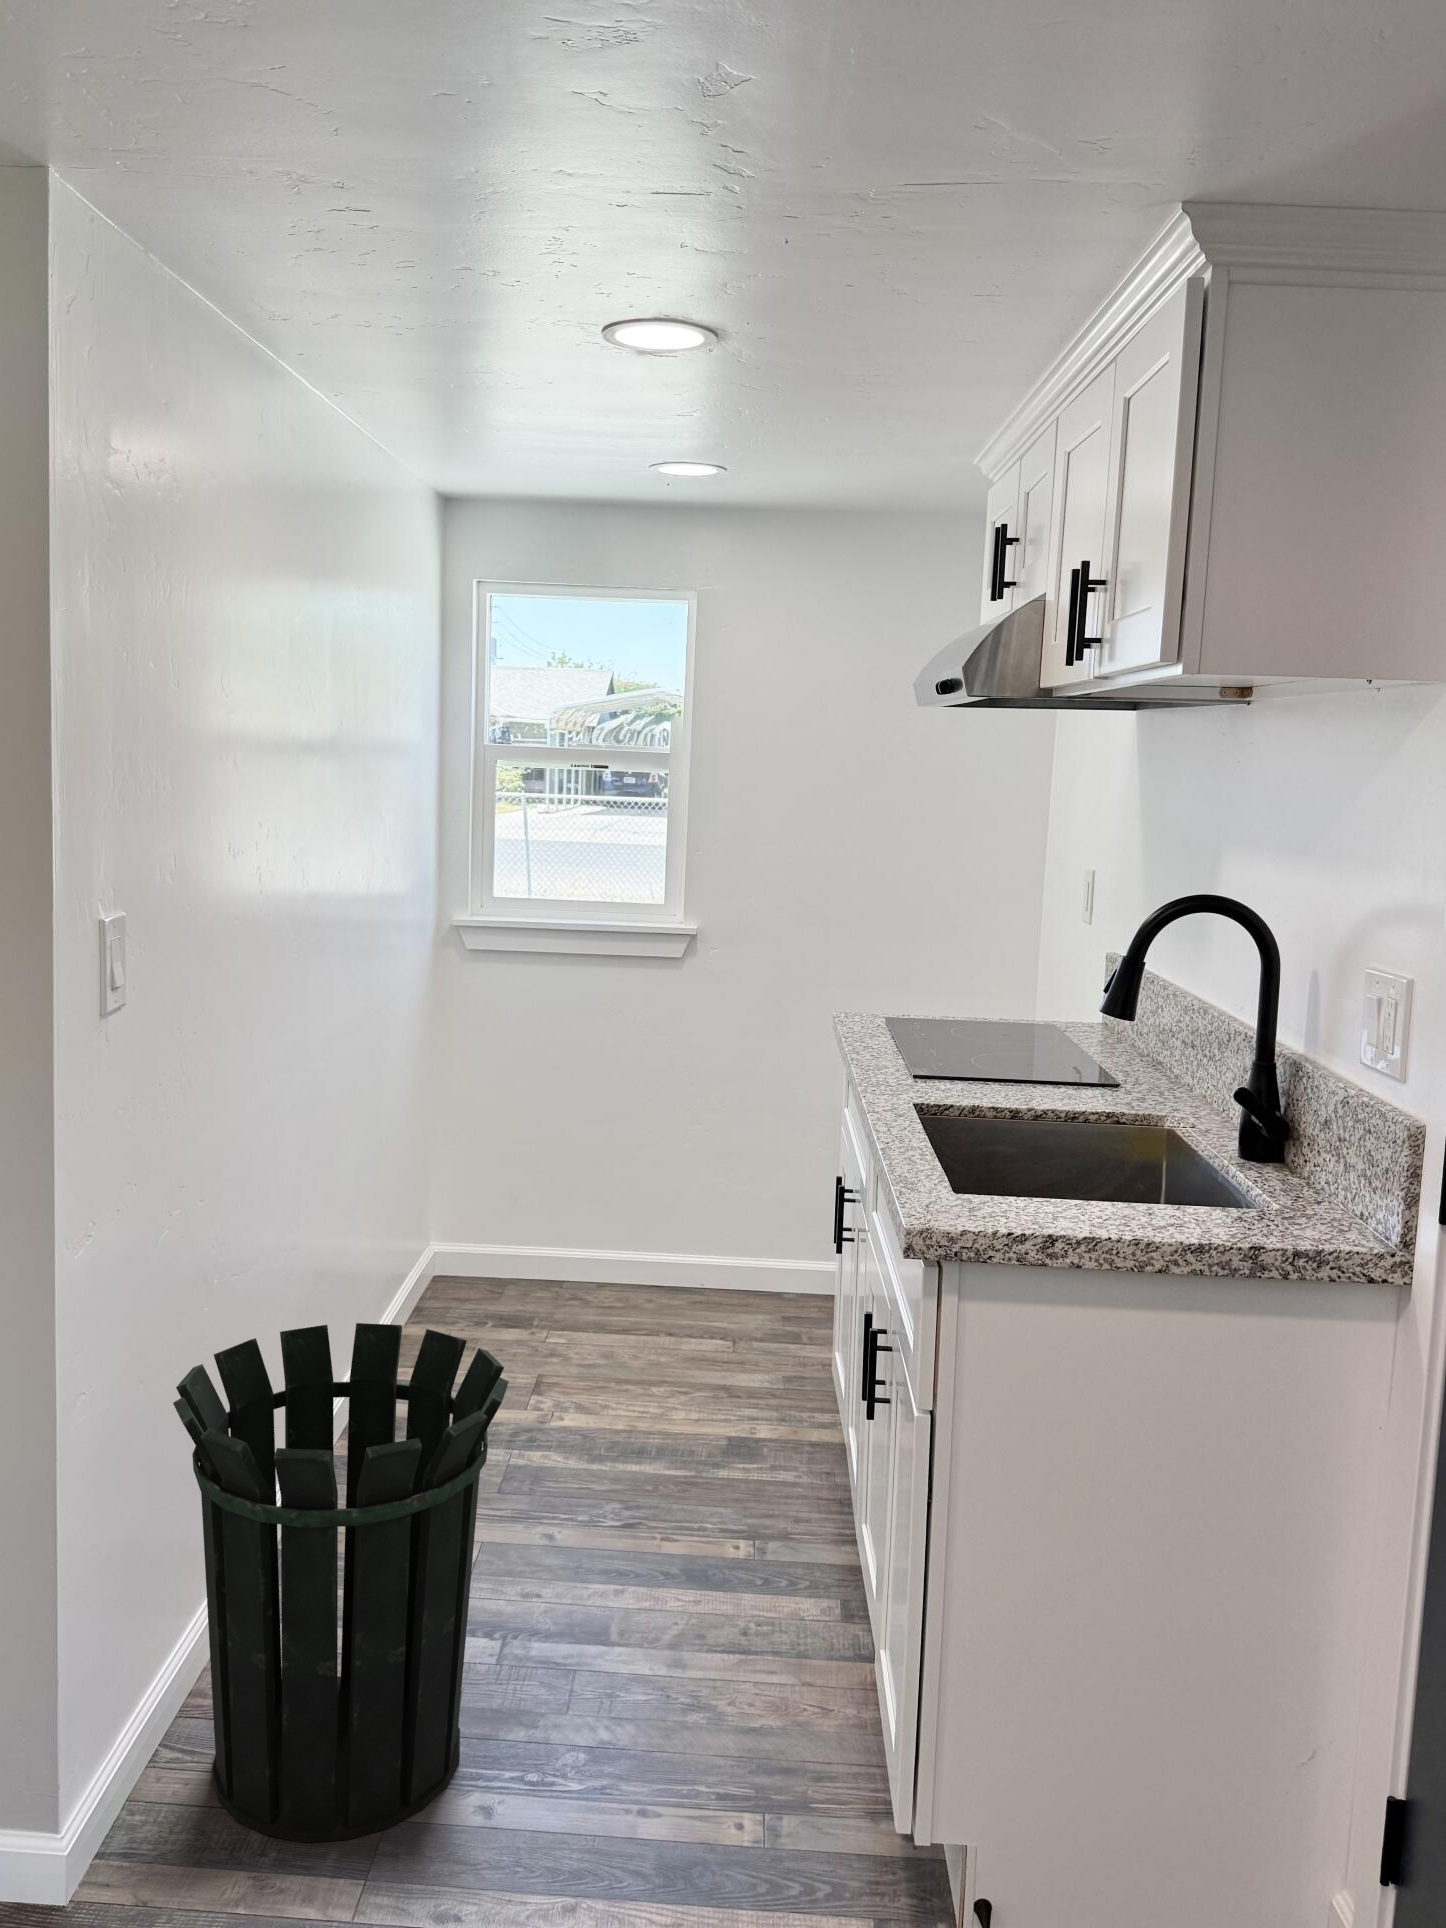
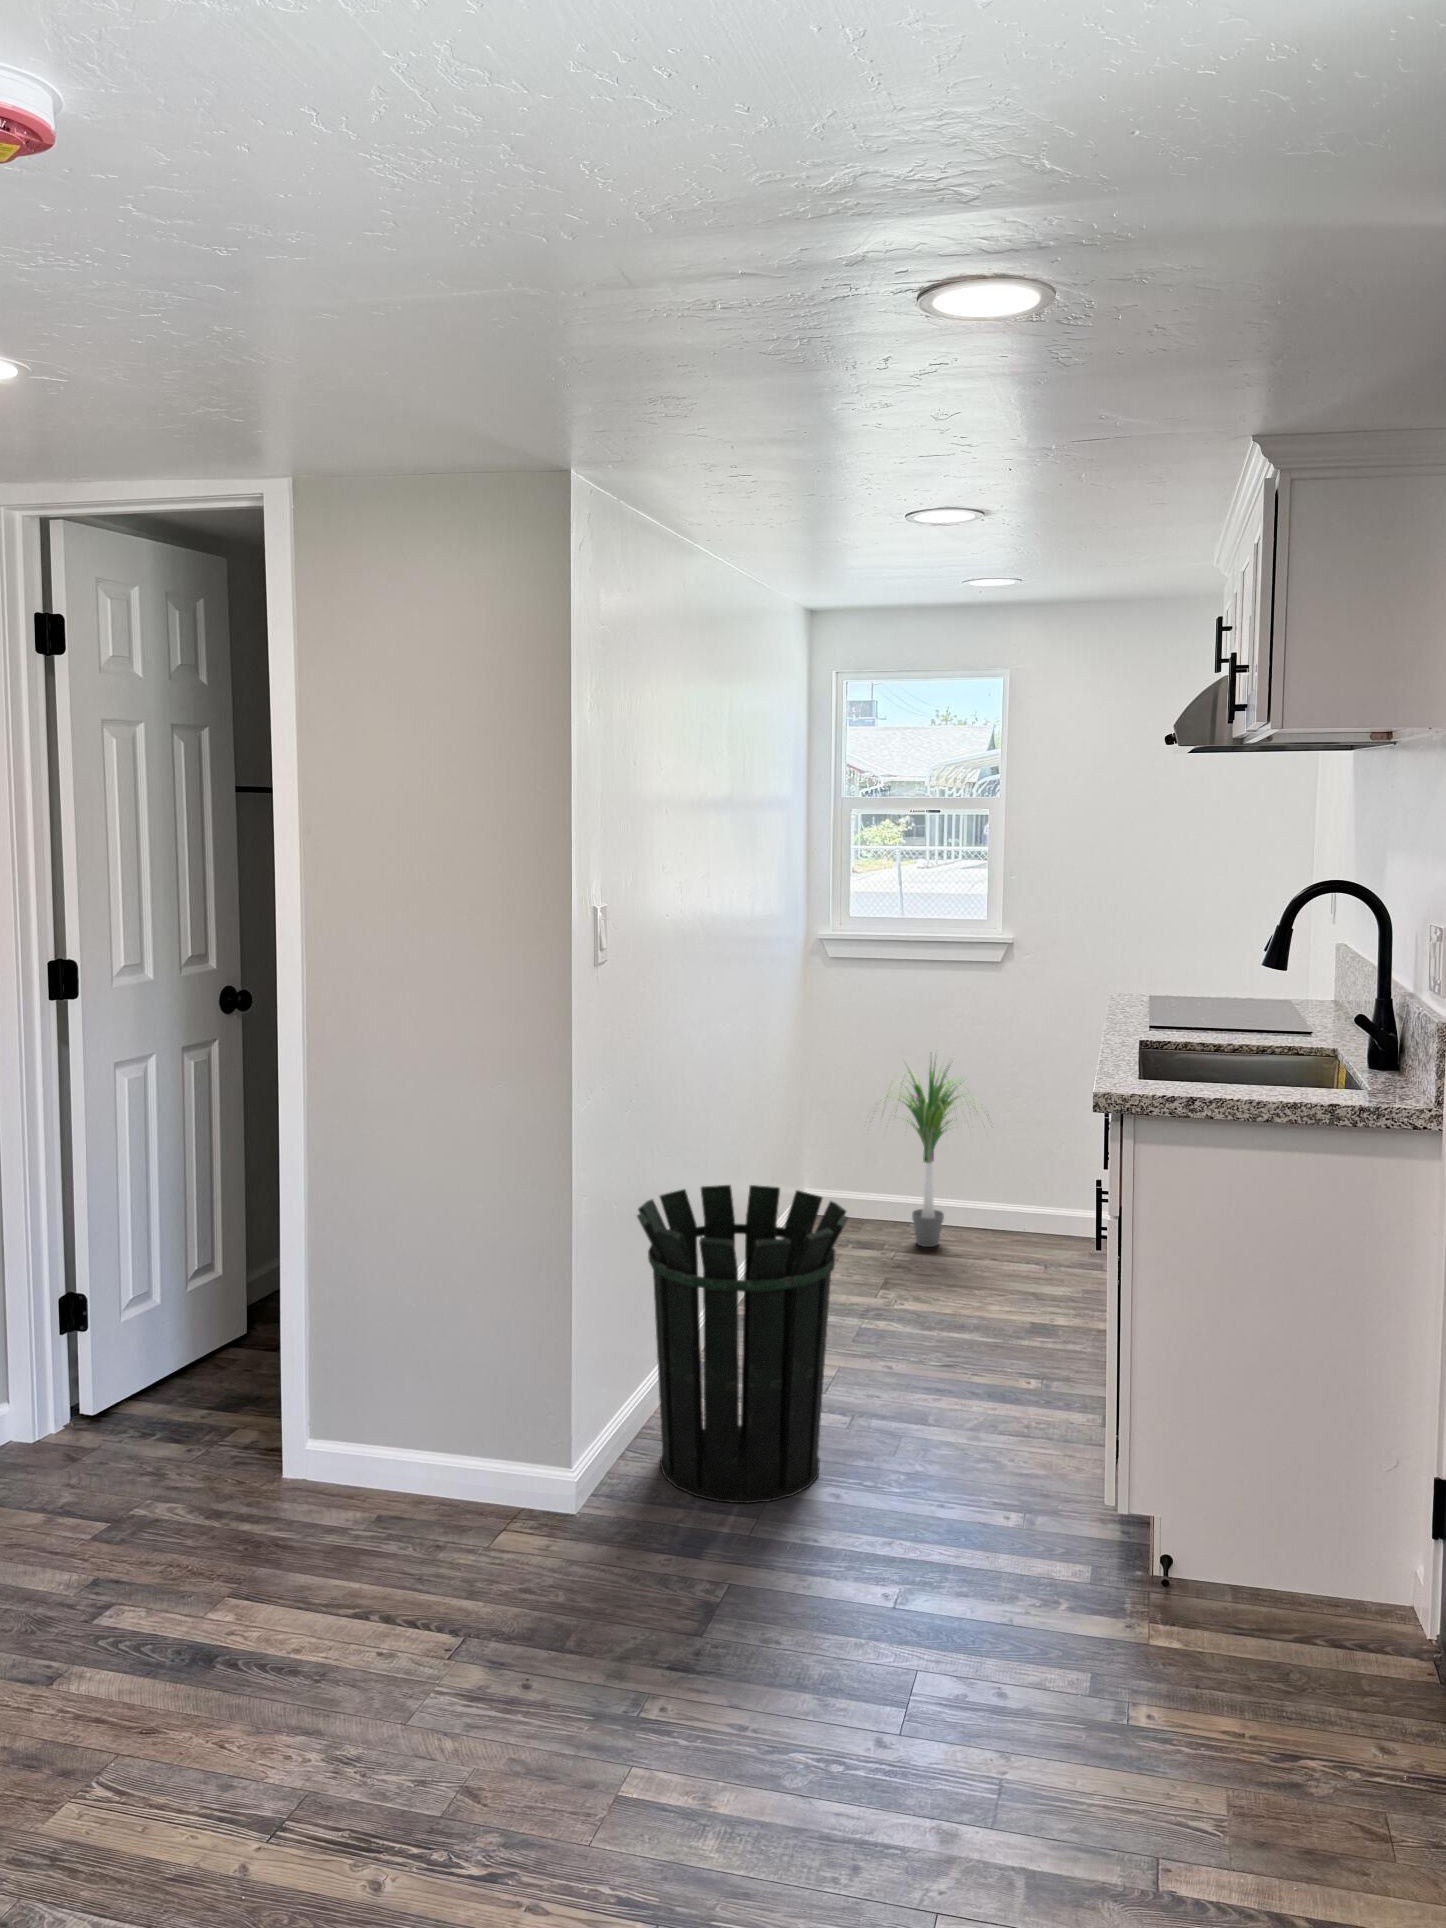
potted plant: none [505,1062,674,1323] -> present [885,1063,977,1247]

